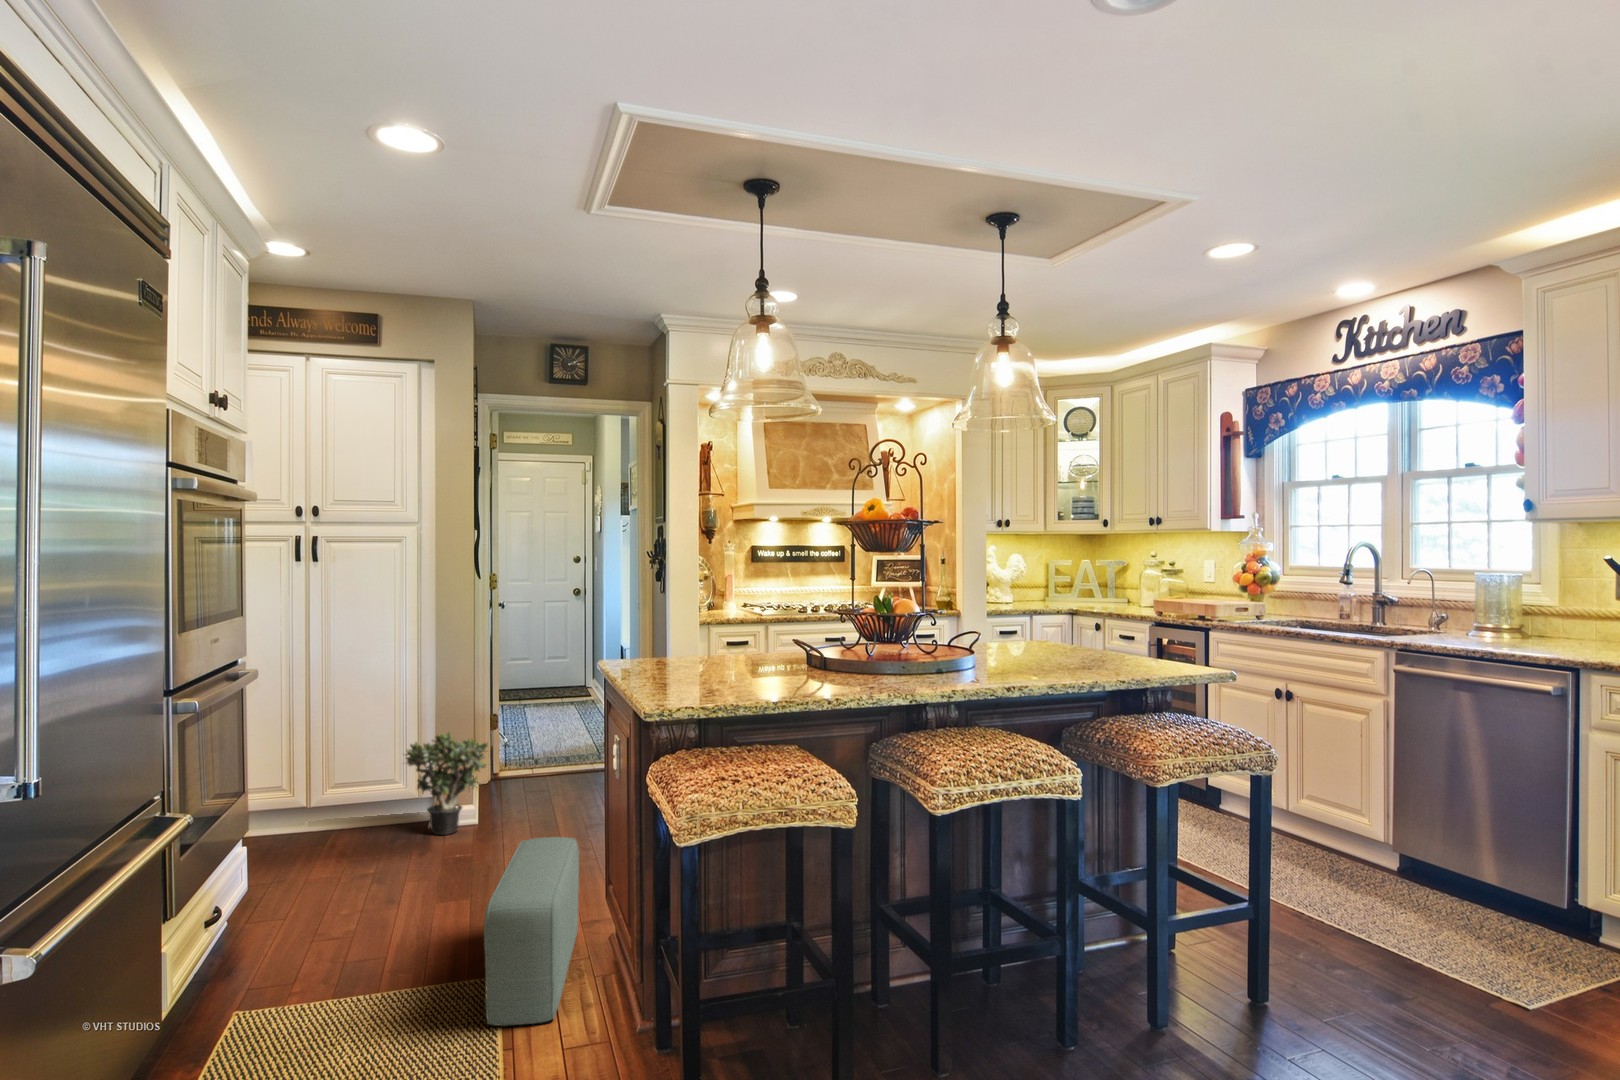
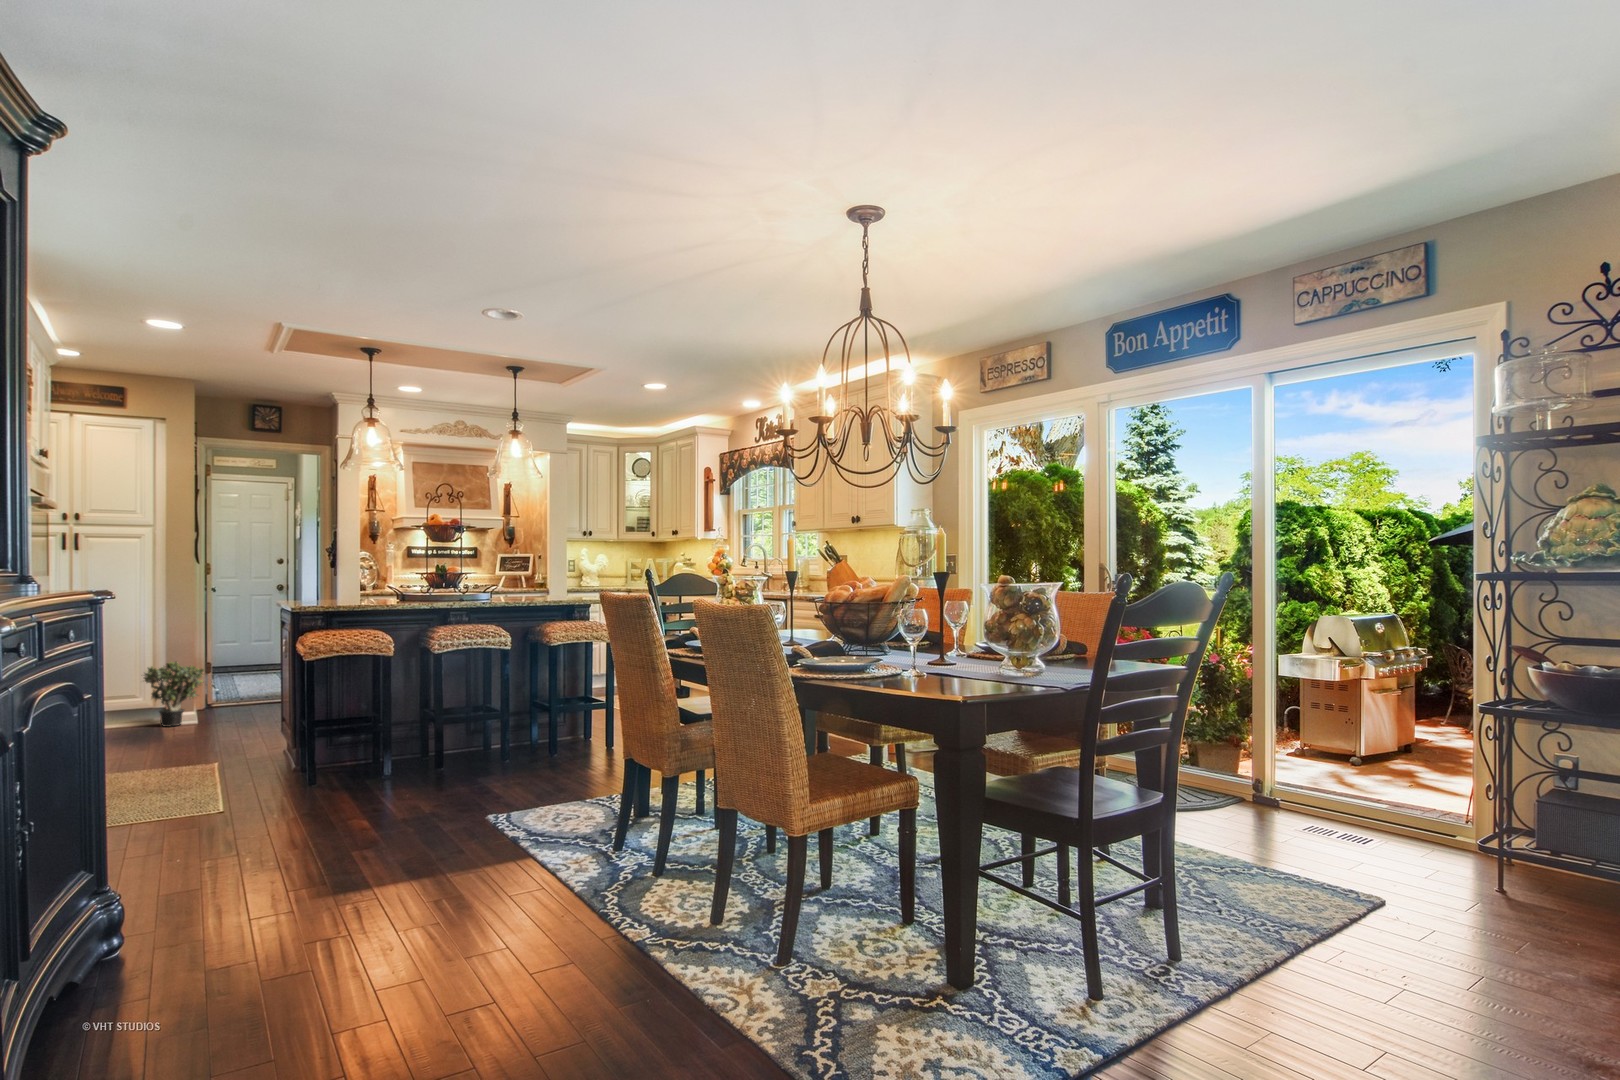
pouf: present [484,837,579,1026] -> none [205,697,263,772]

